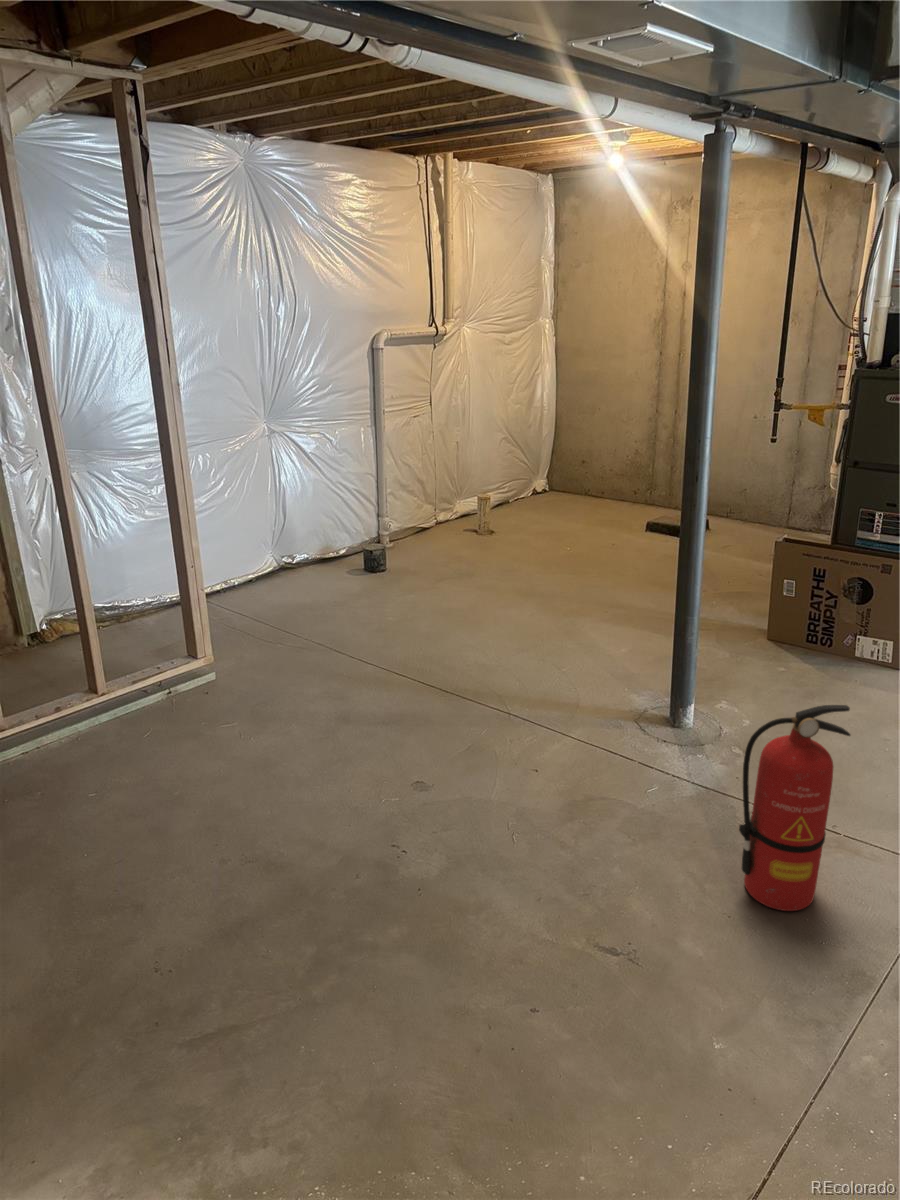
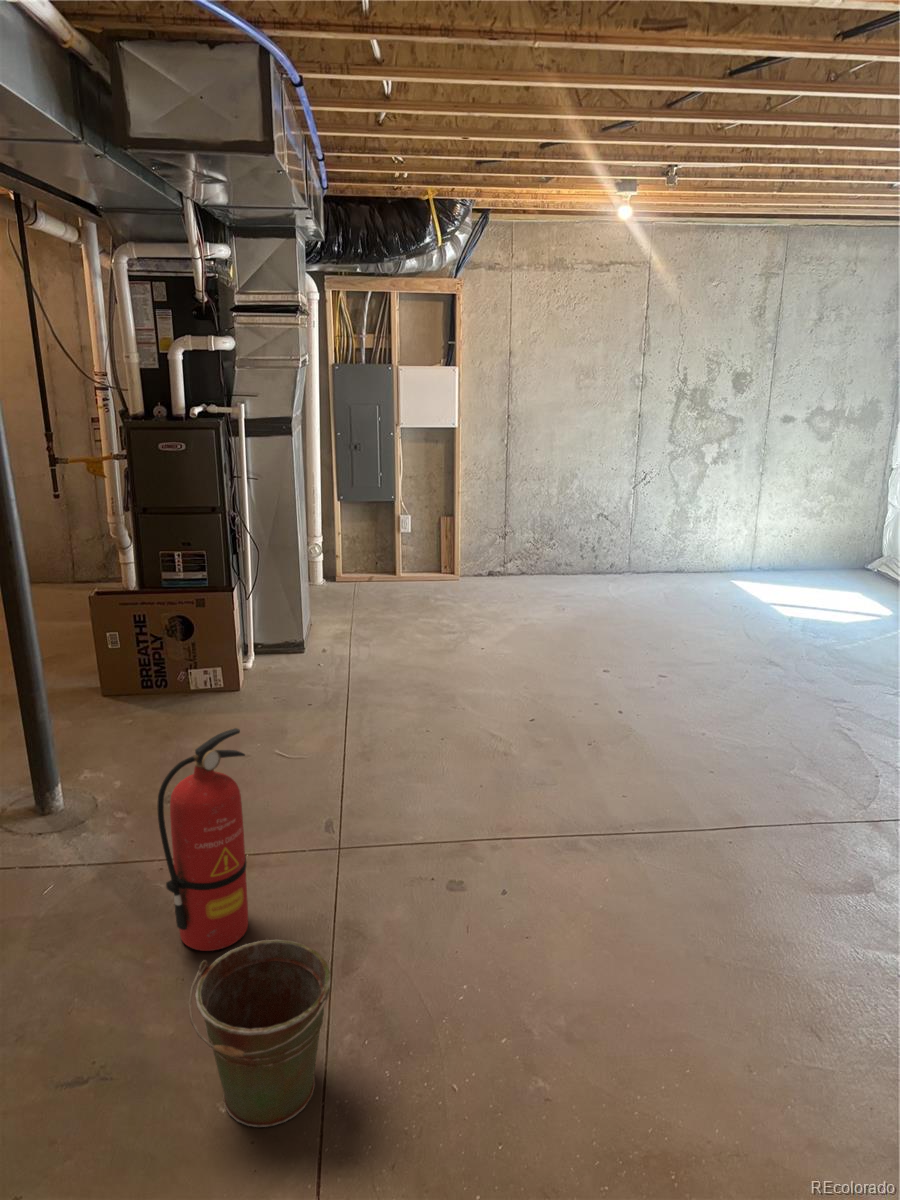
bucket: none [703,905,854,1094] -> present [188,940,330,1127]

